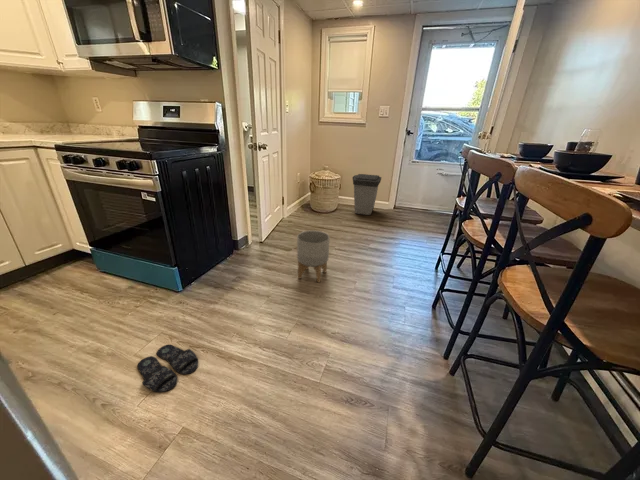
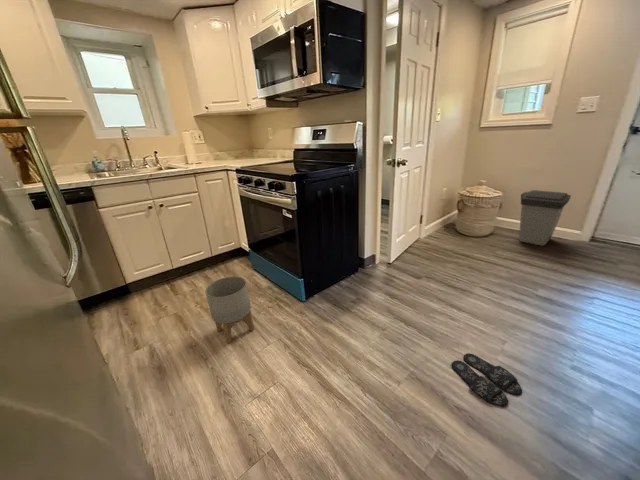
planter: present [297,230,330,282] -> present [205,276,254,343]
slippers: present [137,345,198,392] -> present [452,353,522,406]

